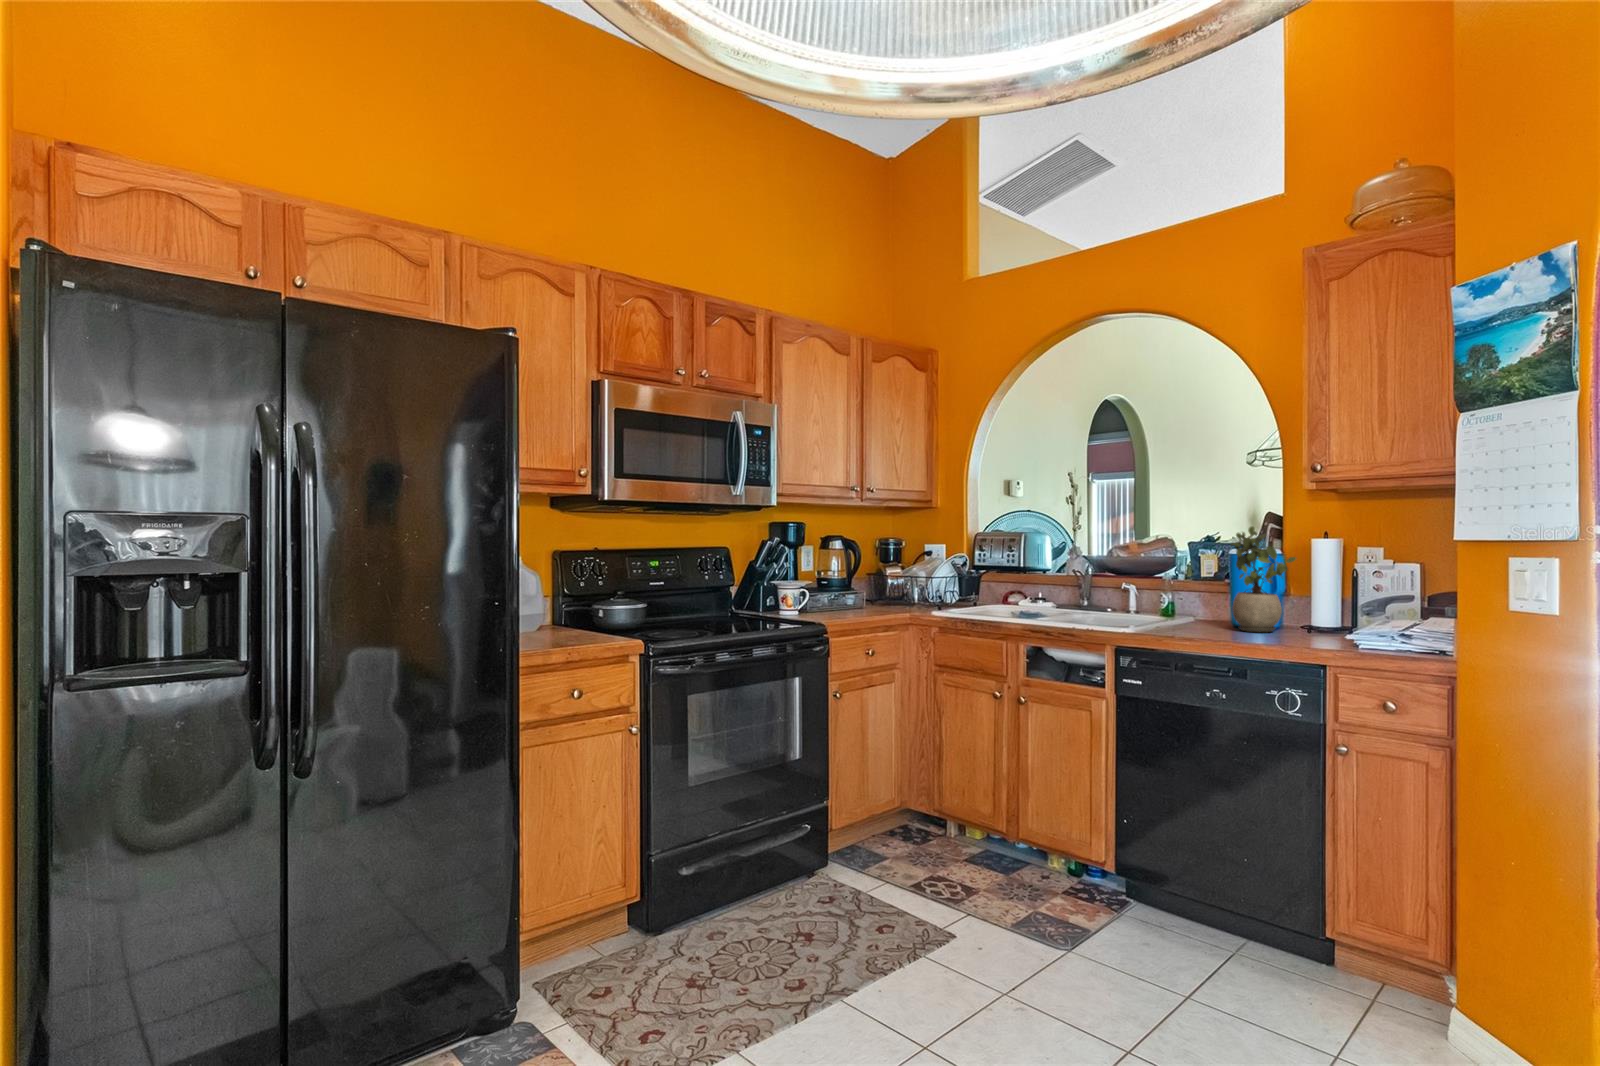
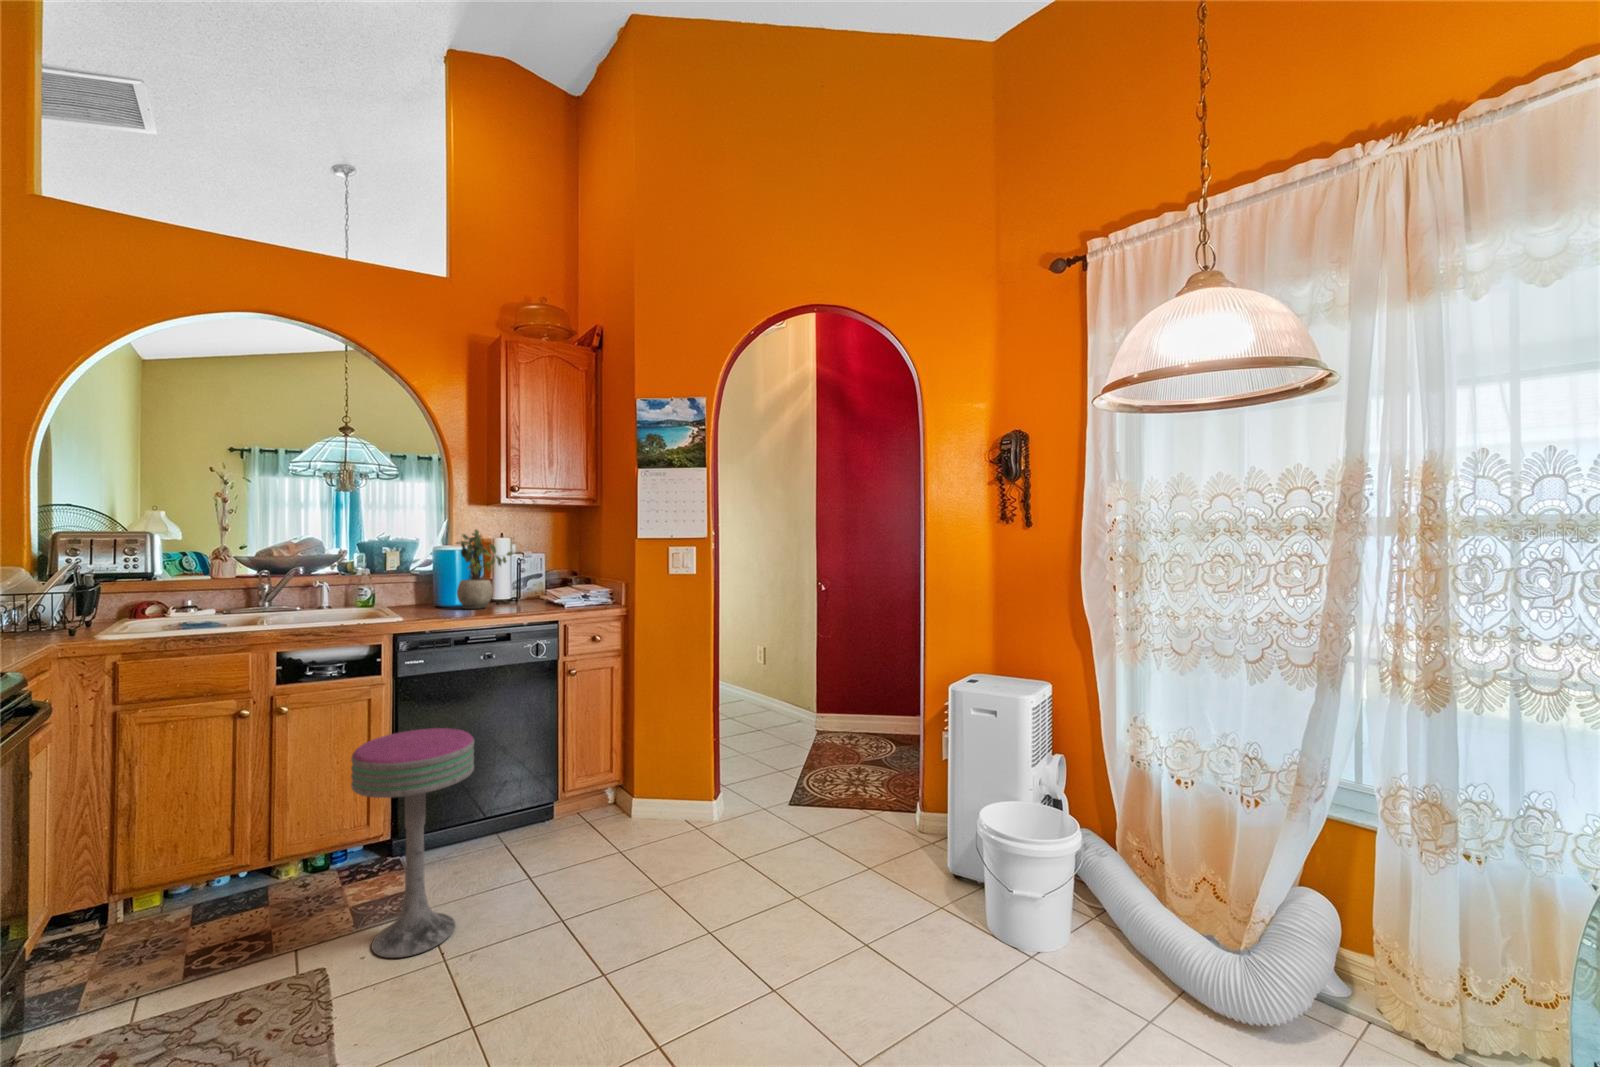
bar stool: none [966,742,1083,982] -> present [351,728,474,958]

